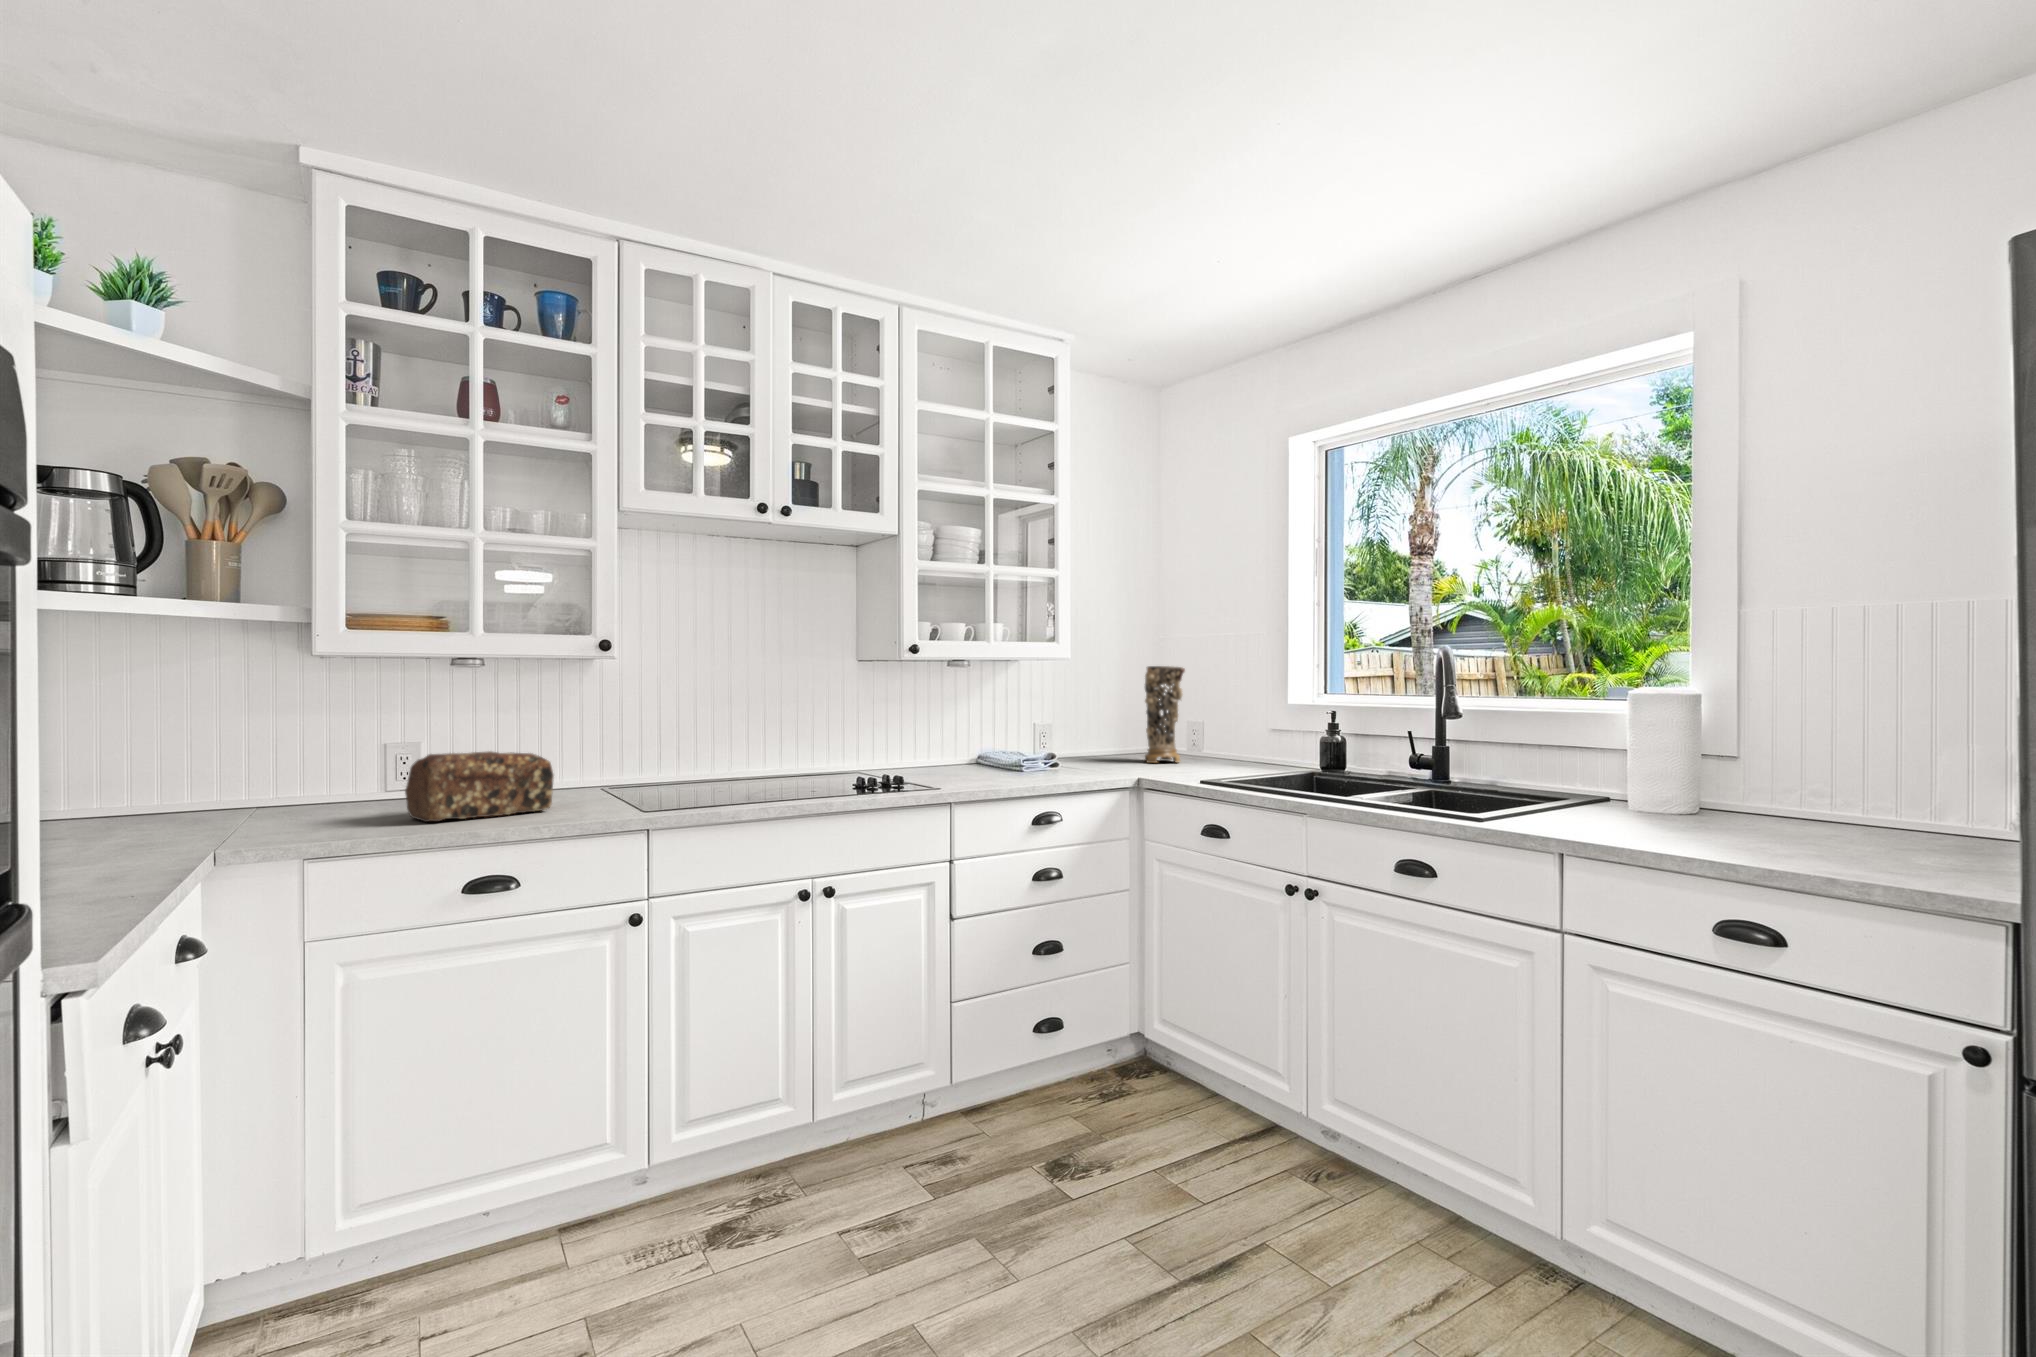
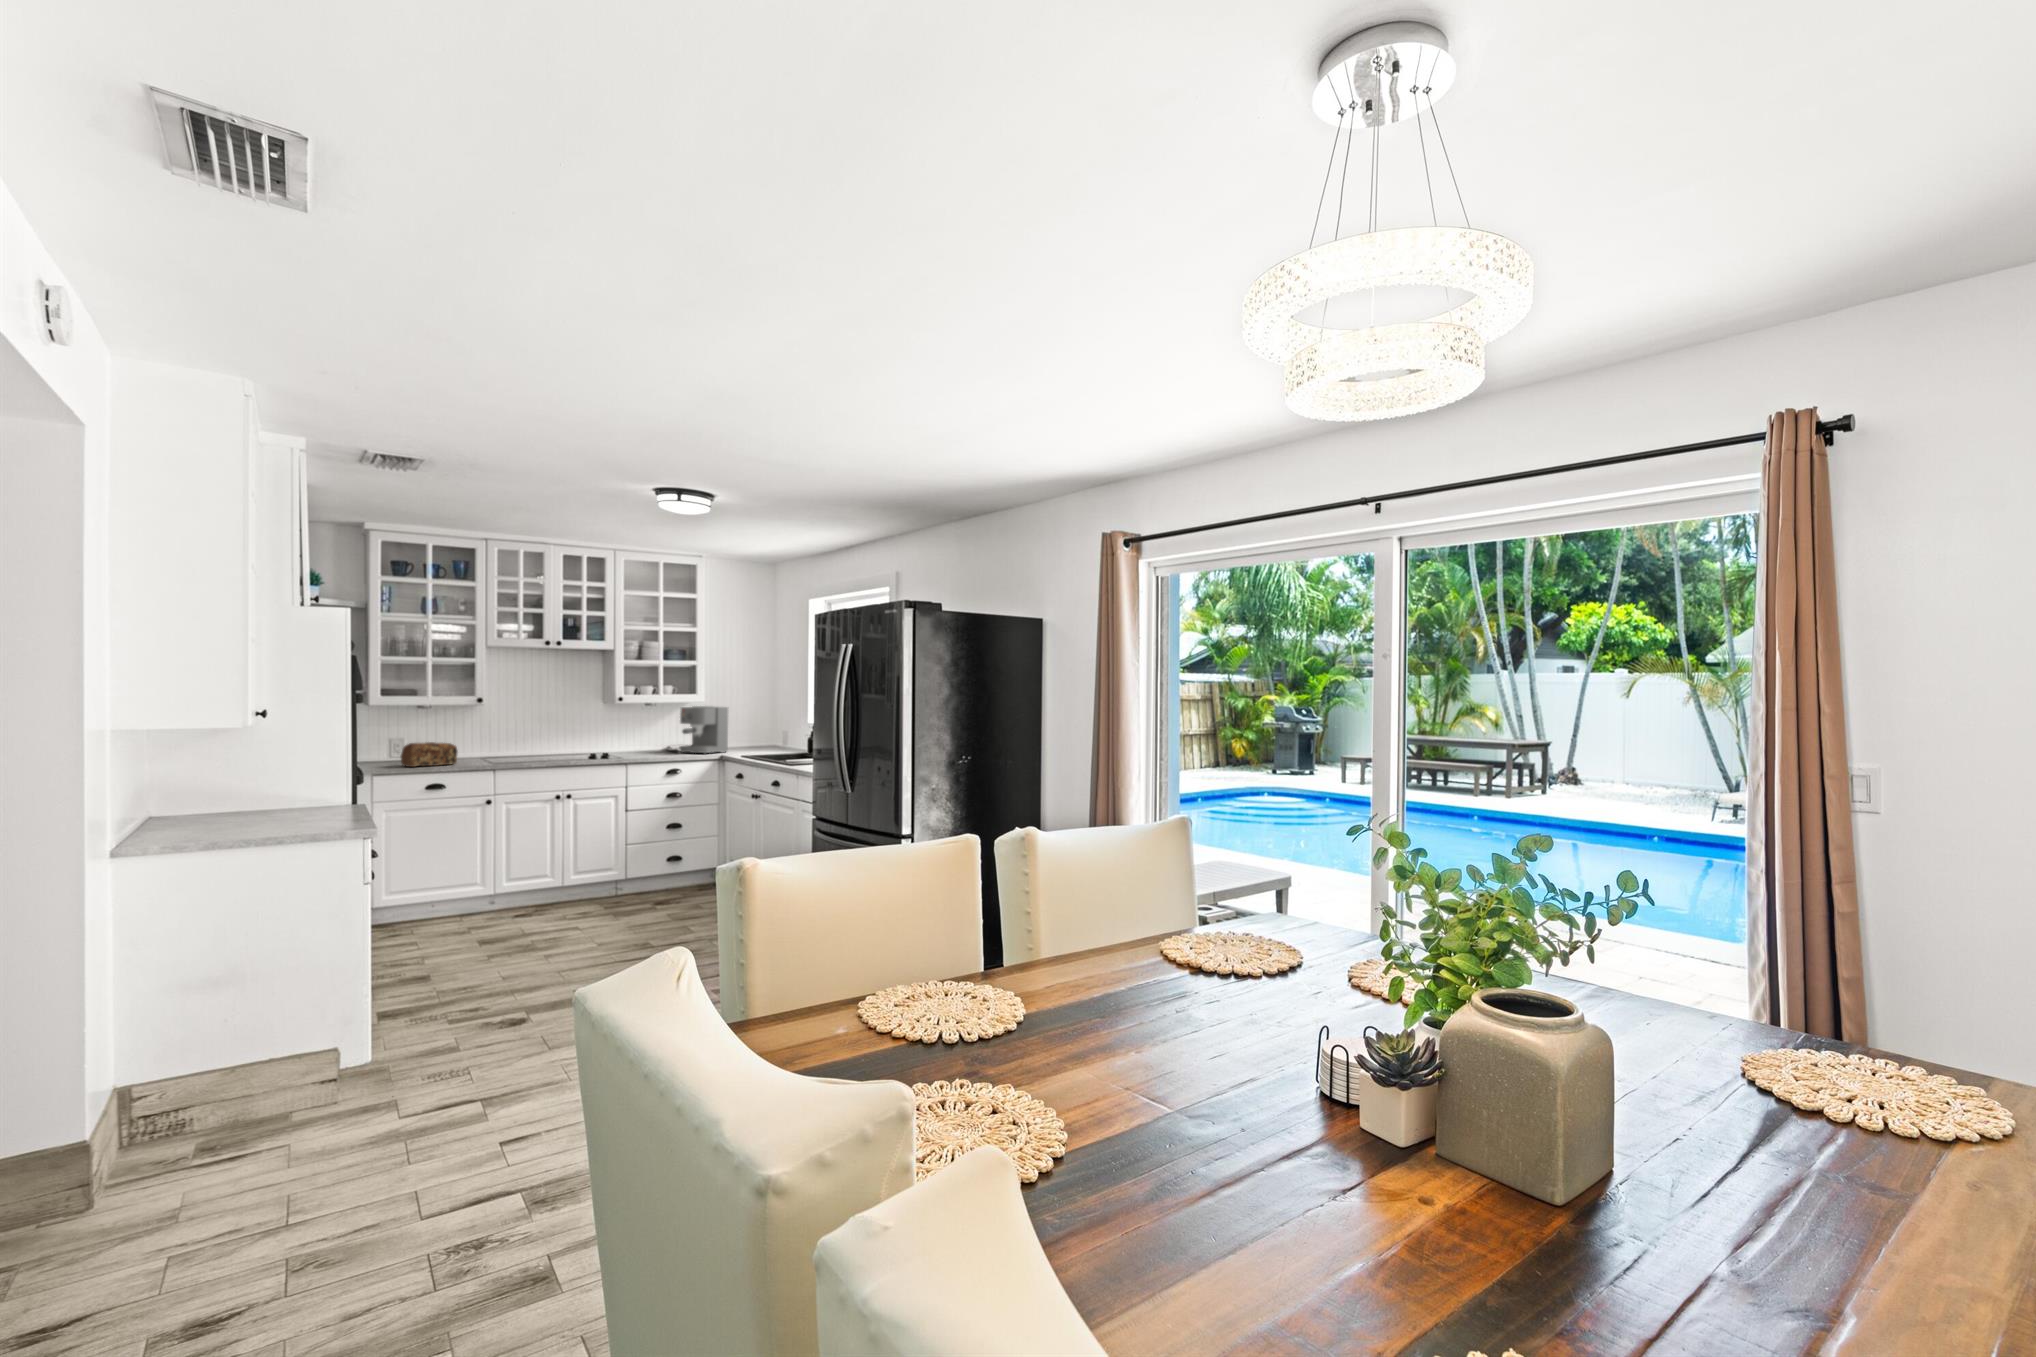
decorative vase: present [1145,666,1185,763] -> none [743,705,763,750]
coffee maker: none [1032,668,1132,775] -> present [680,706,728,754]

